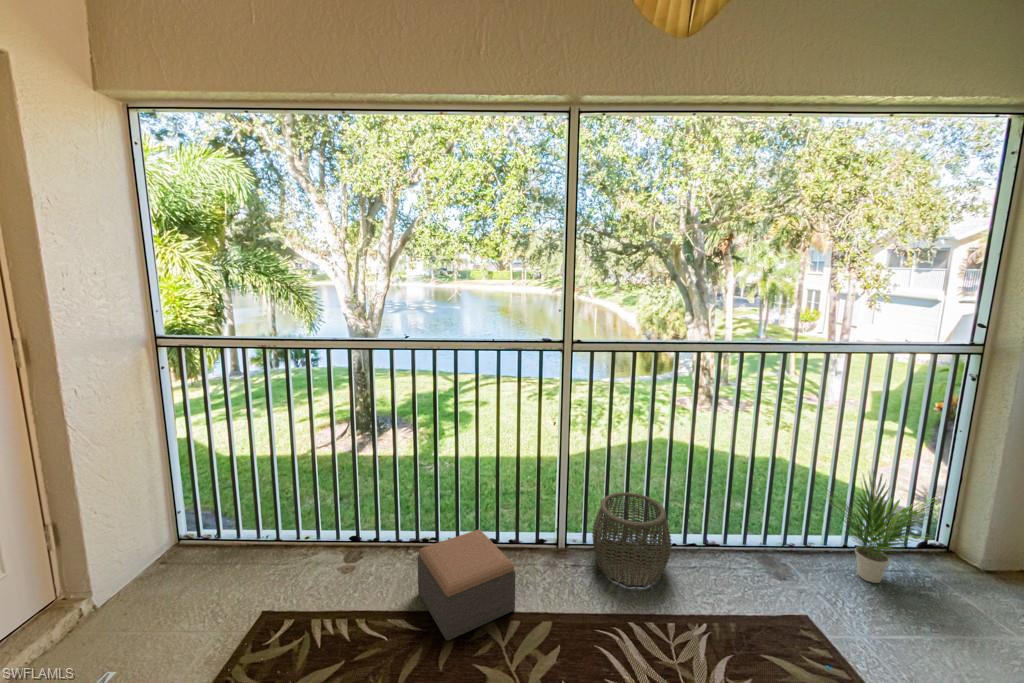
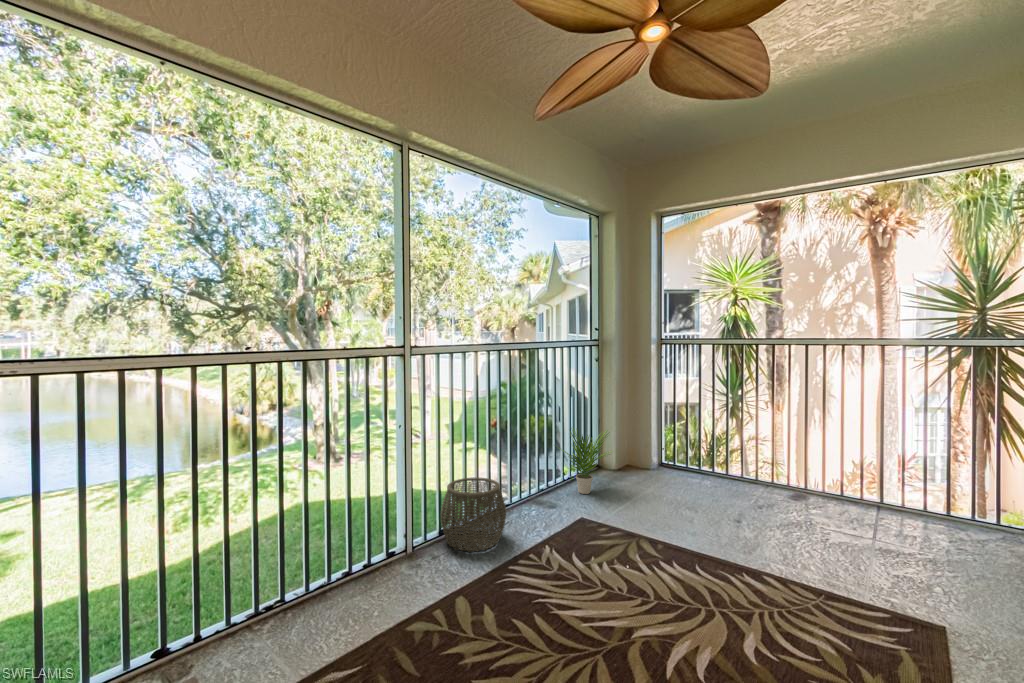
footstool: present [418,530,516,641] -> none [317,550,428,656]

